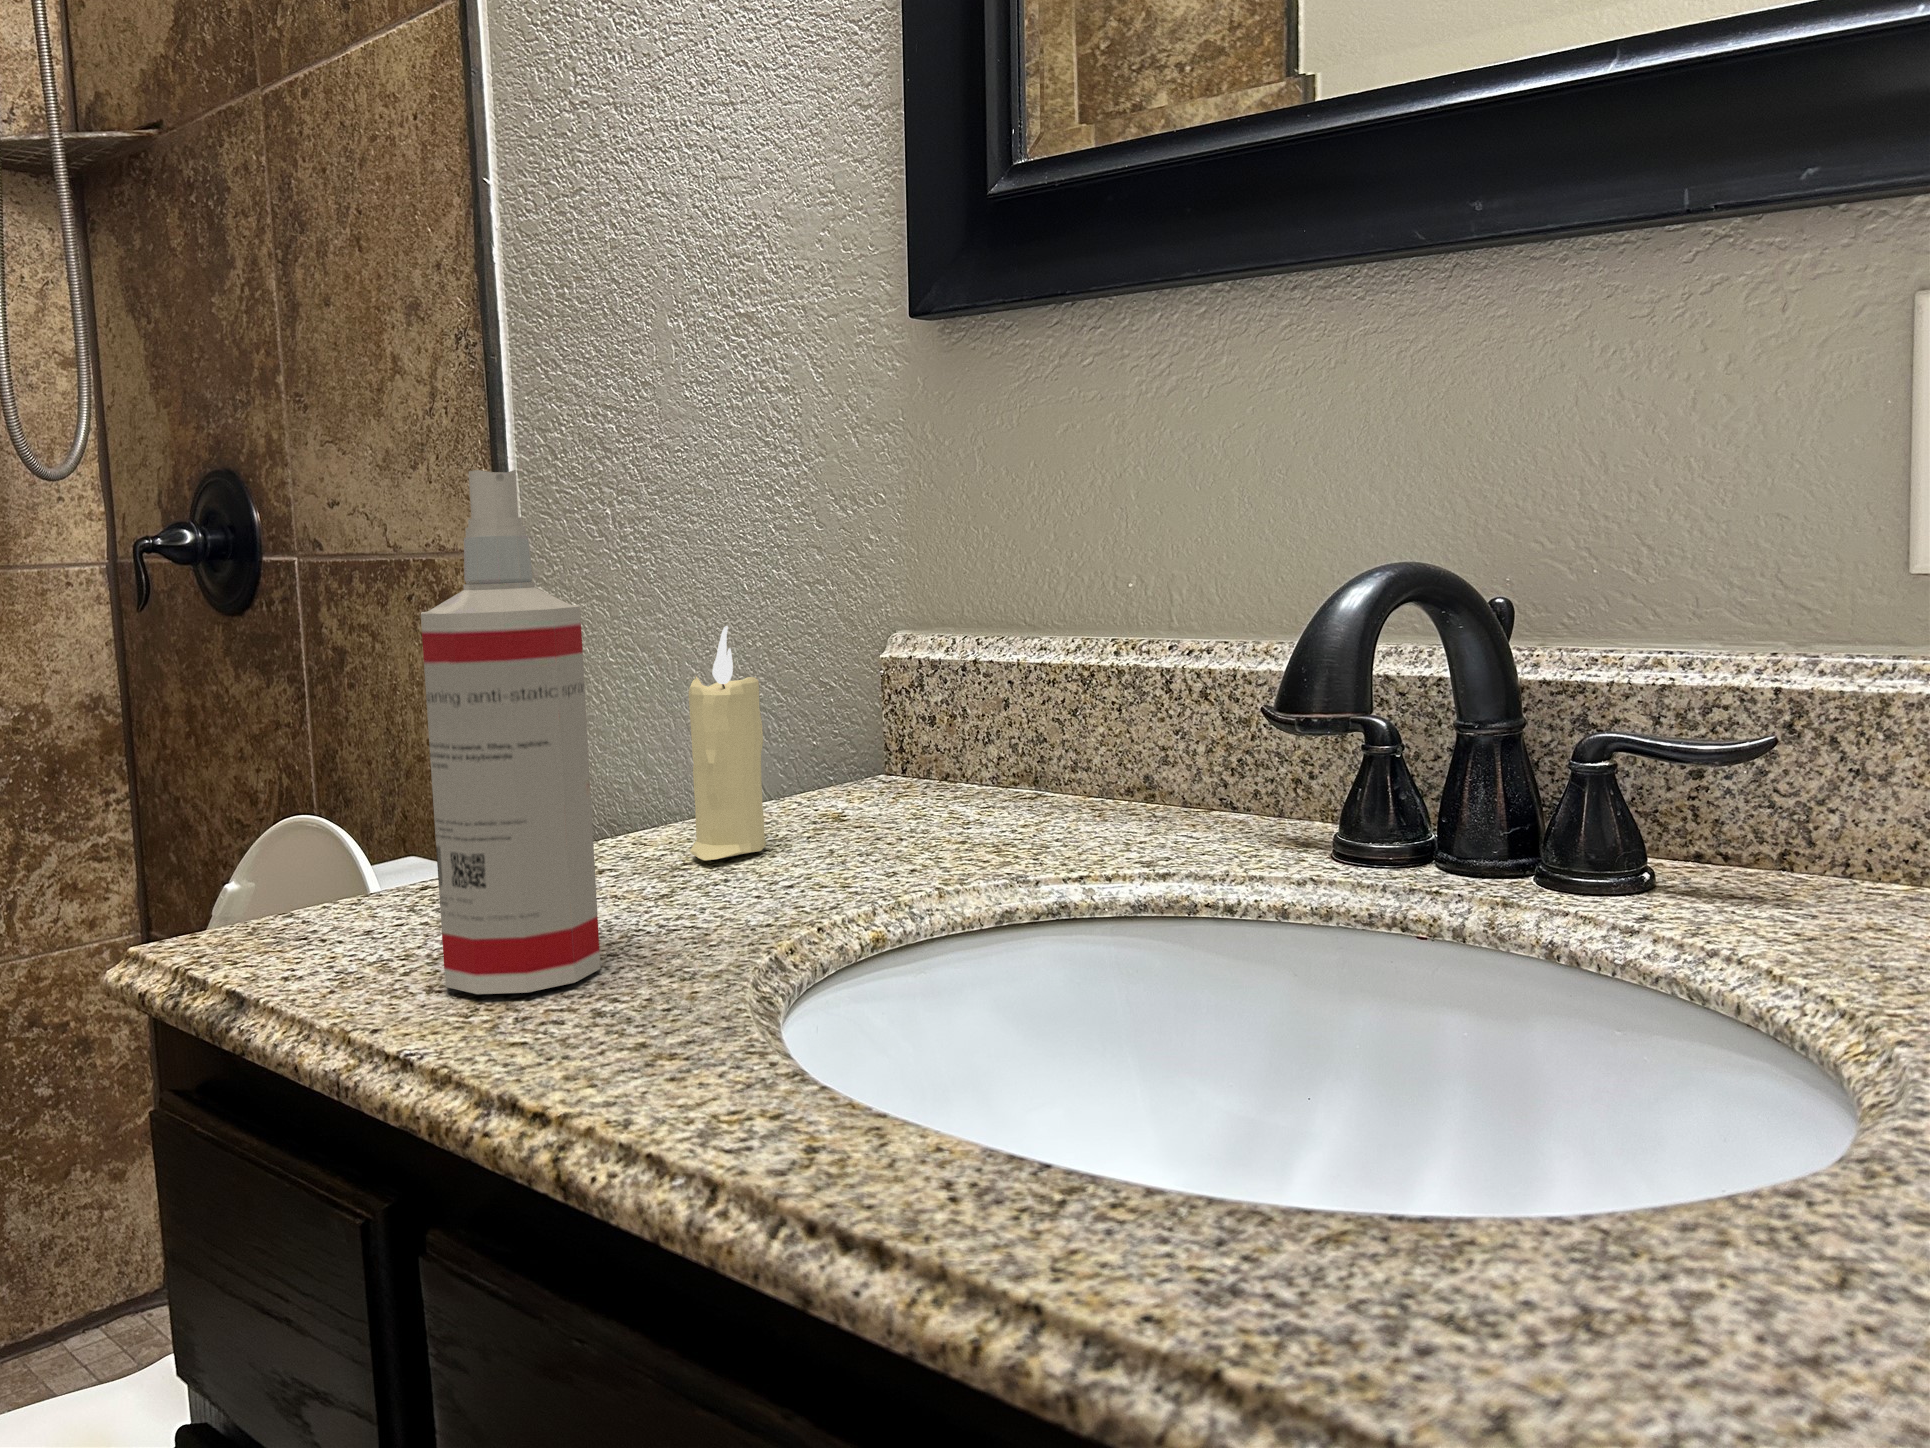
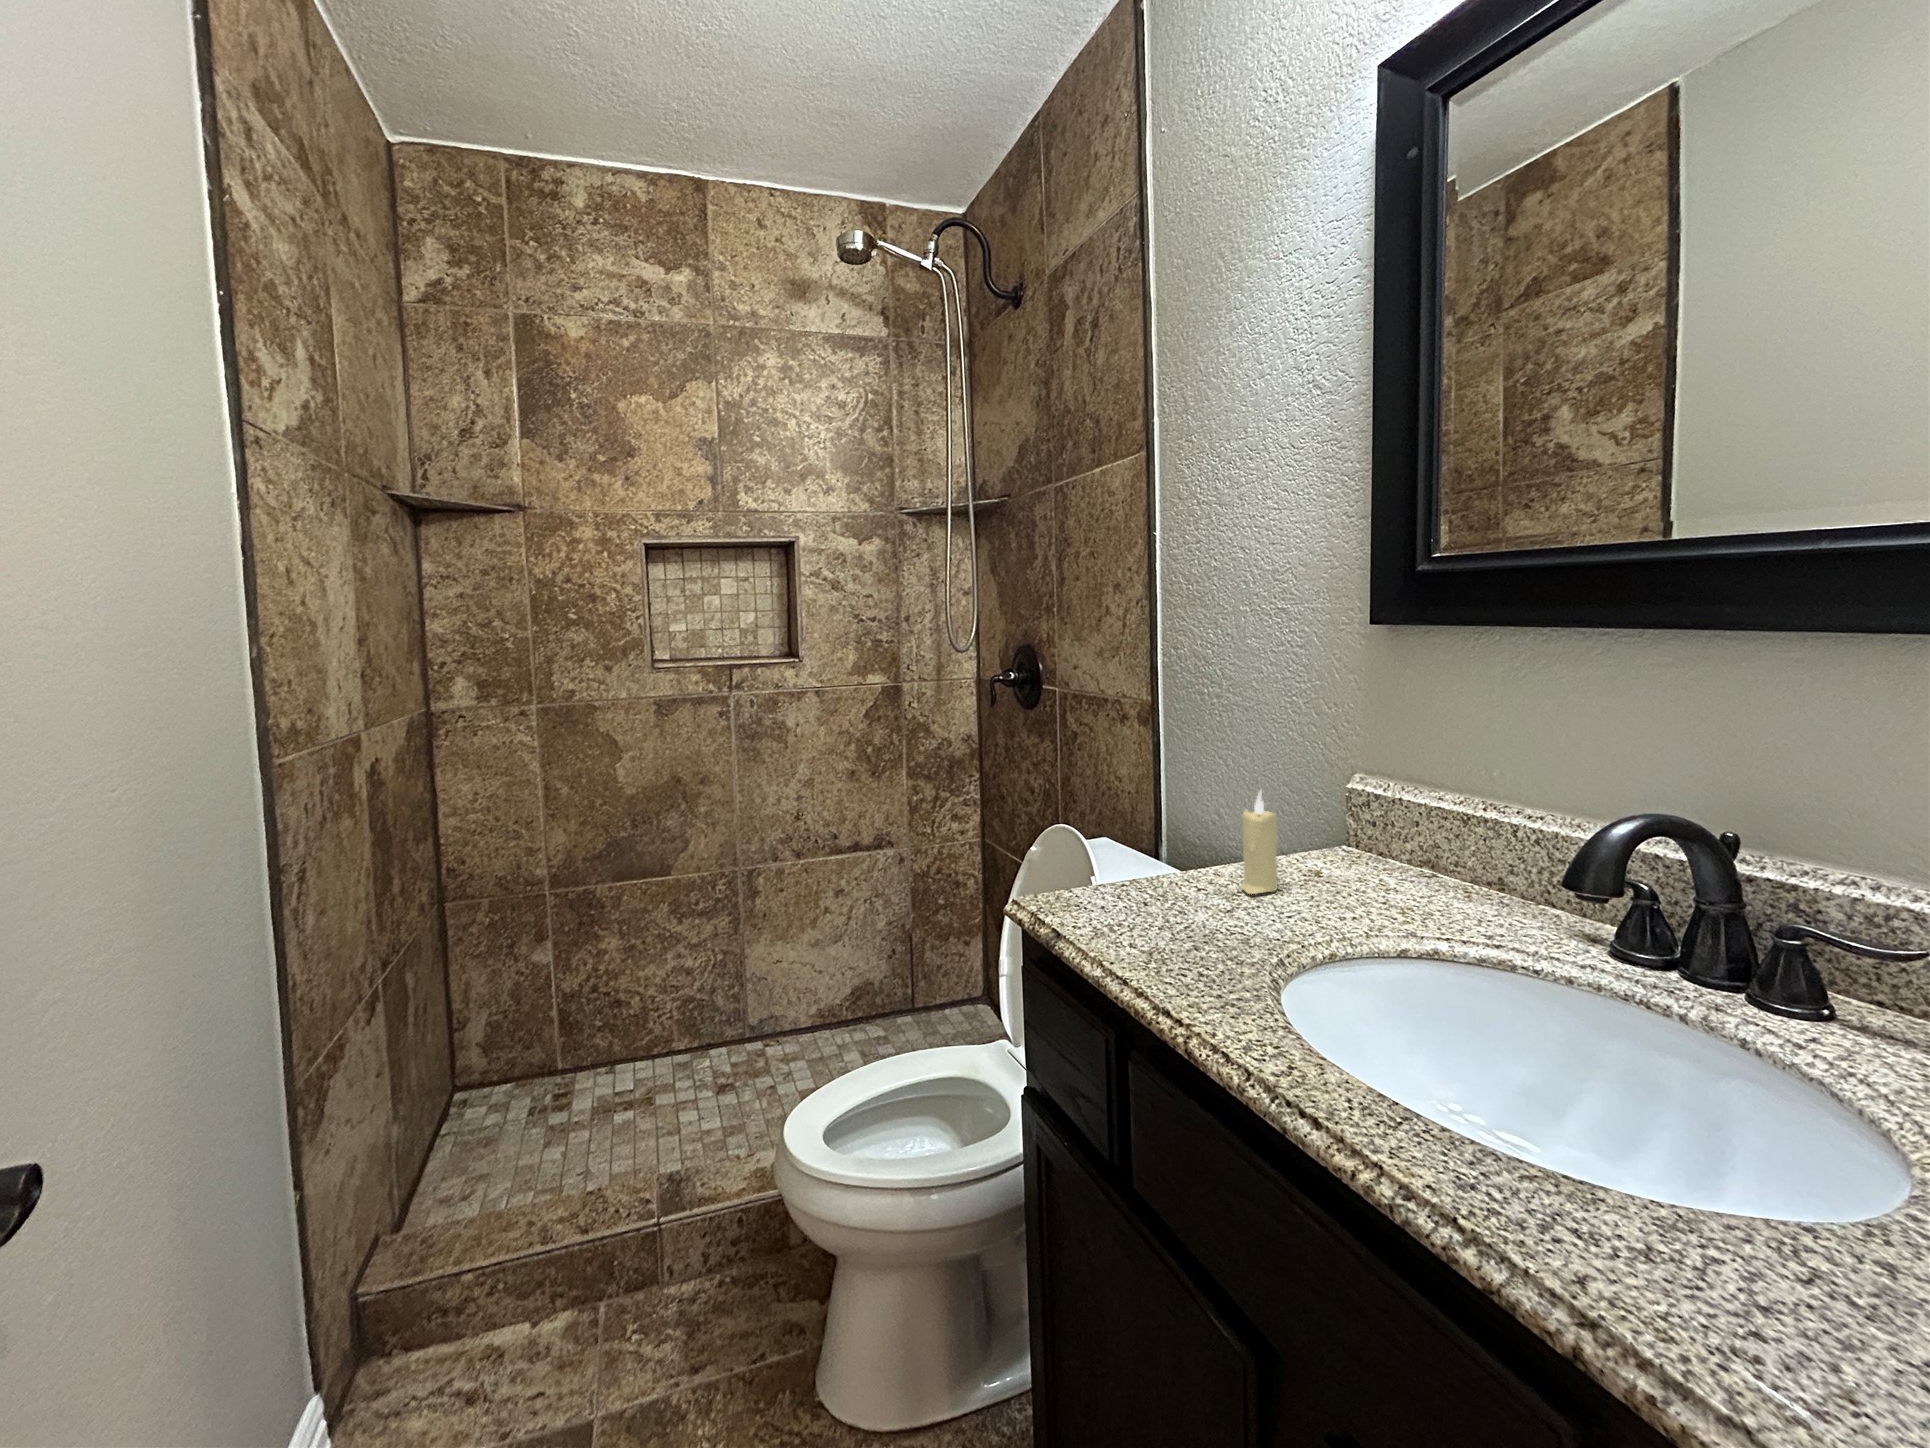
spray bottle: present [421,470,600,994] -> none [1135,750,1202,959]

